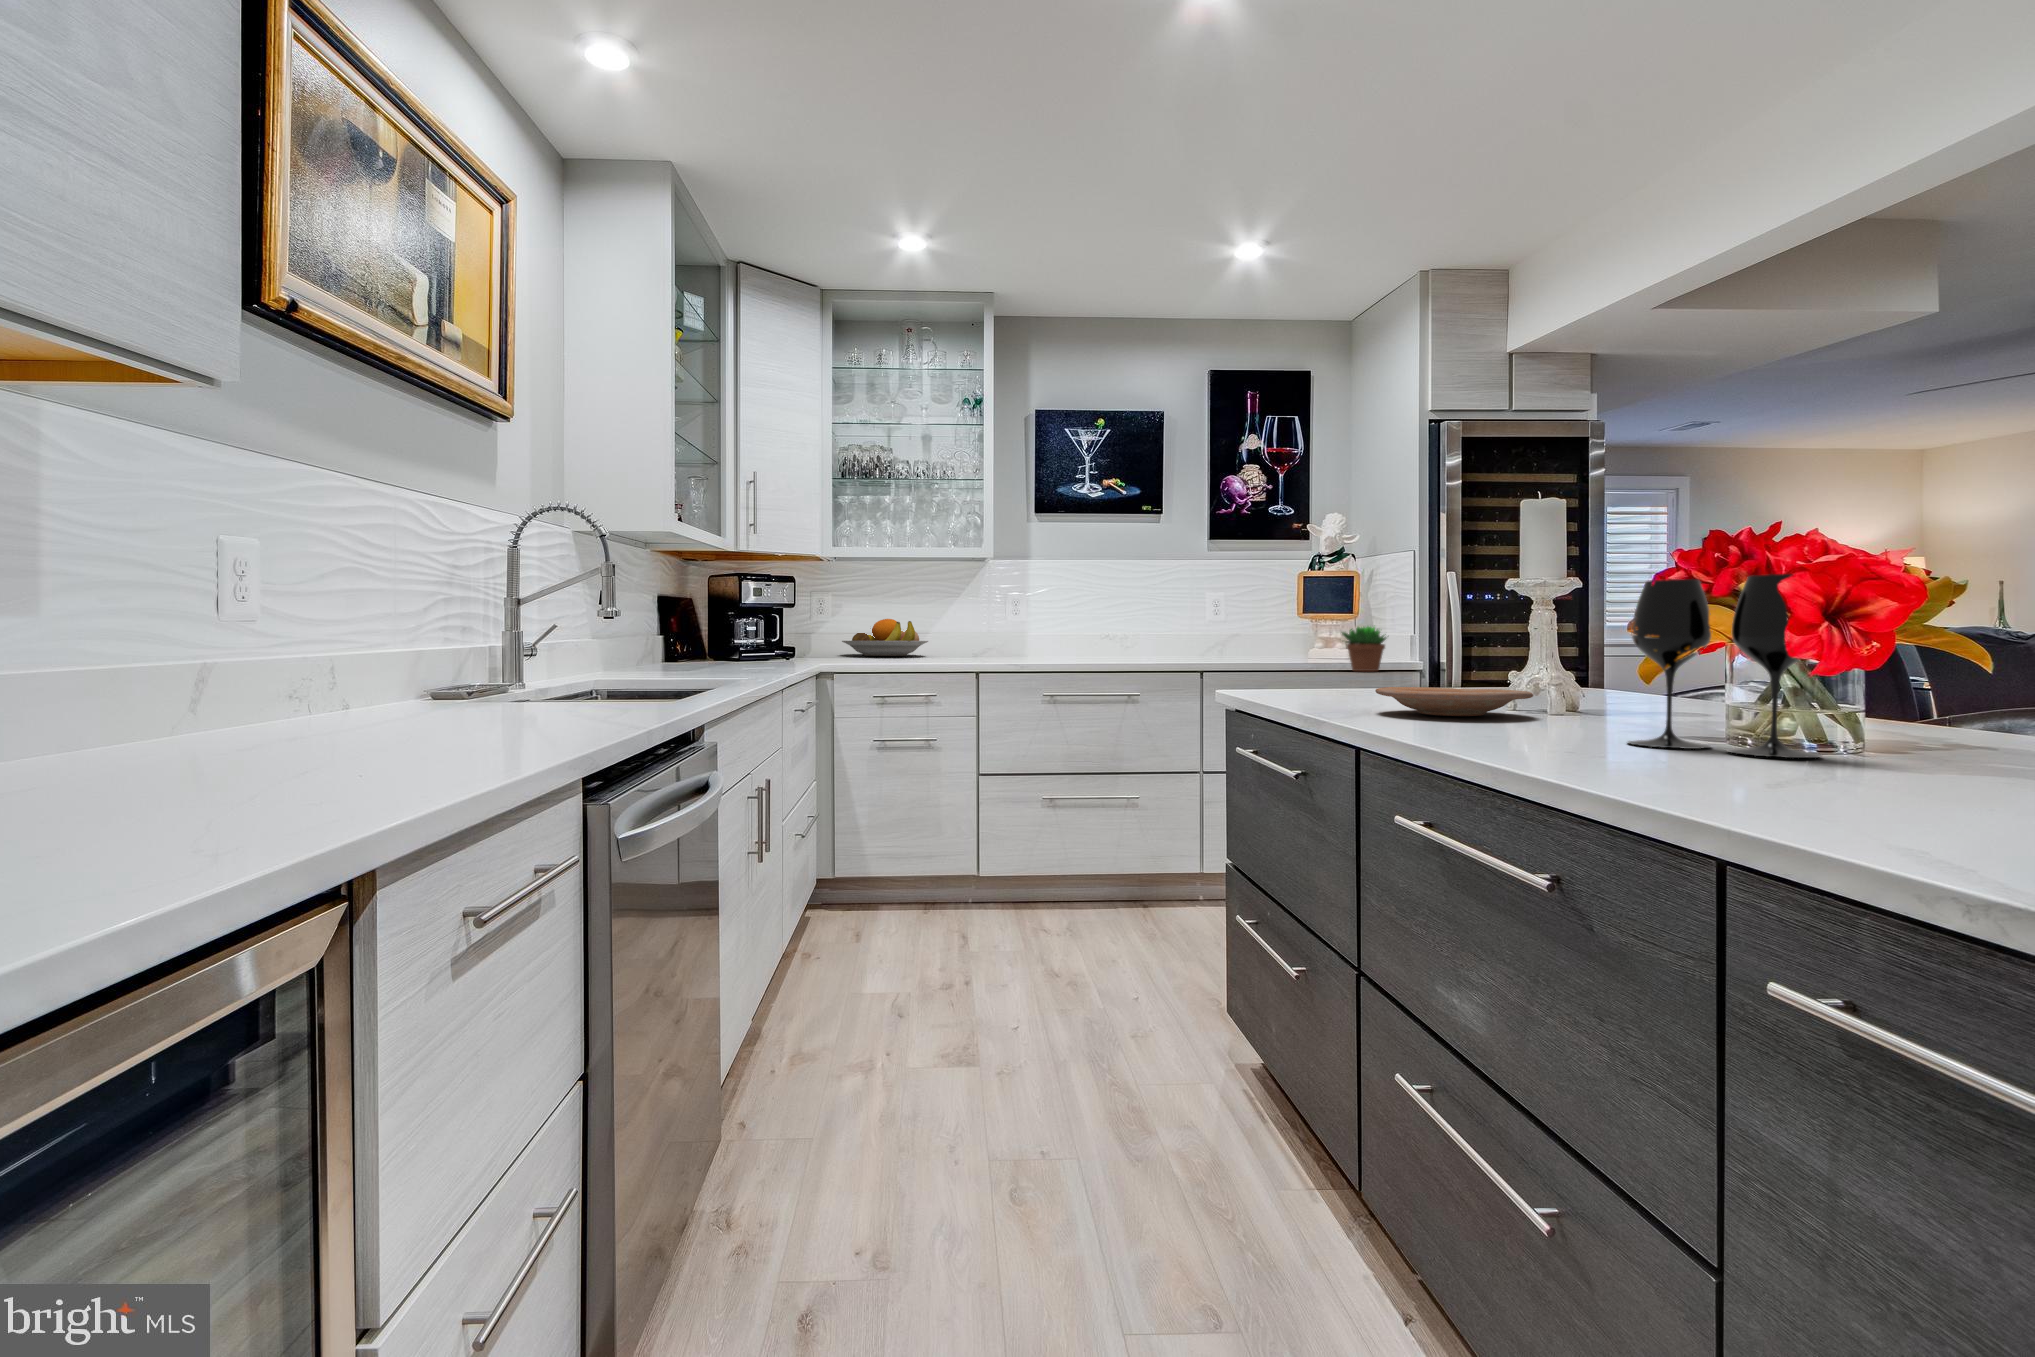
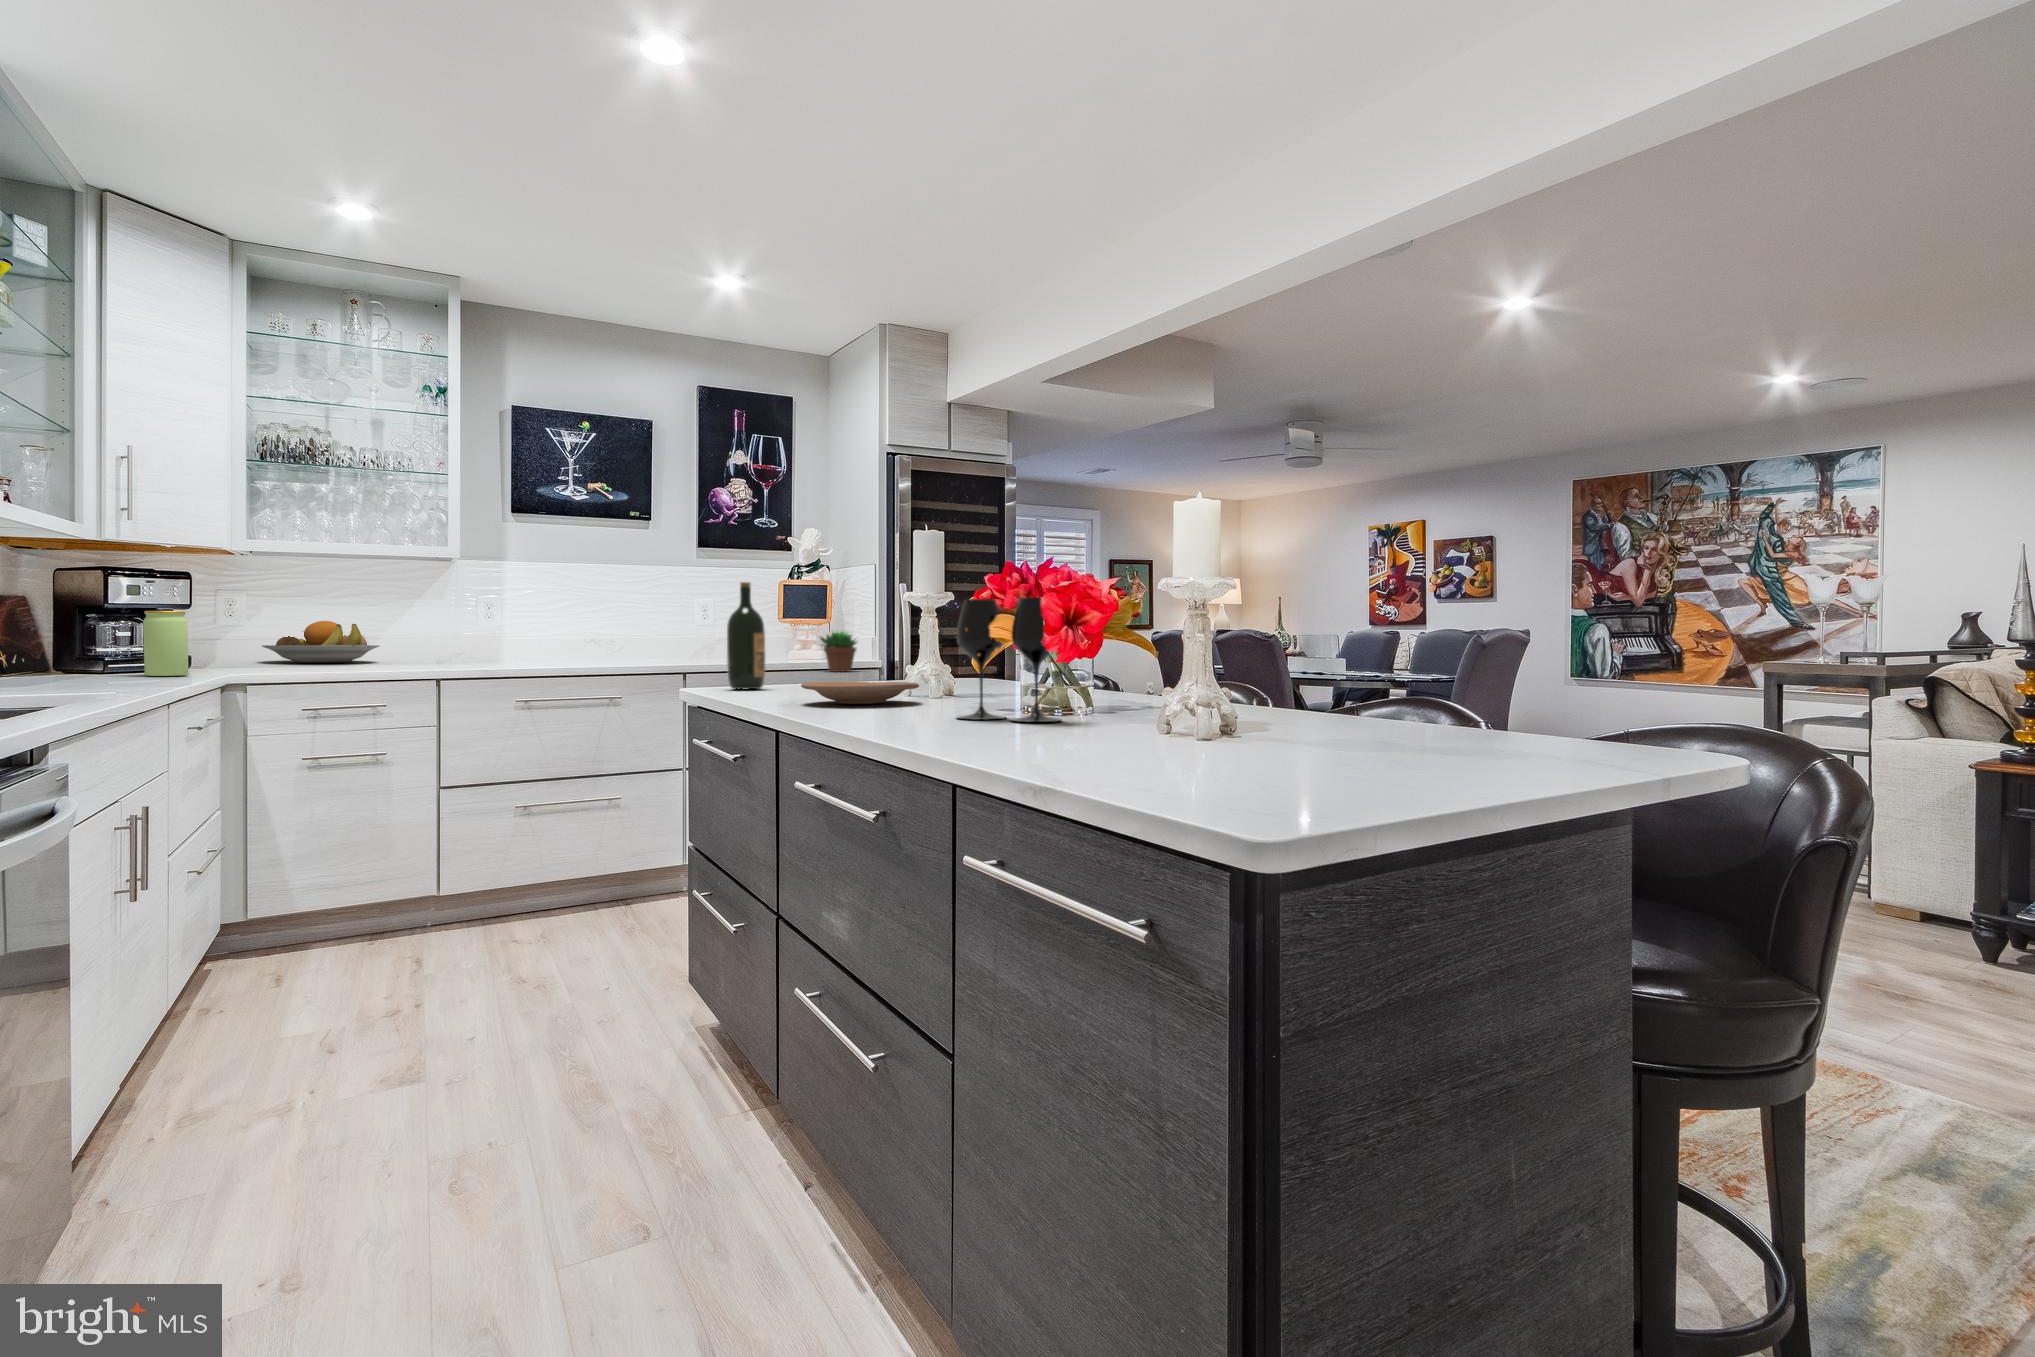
wine bottle: none [1265,571,1308,692] -> present [727,582,765,689]
jar: none [764,611,794,667] -> present [143,611,189,676]

